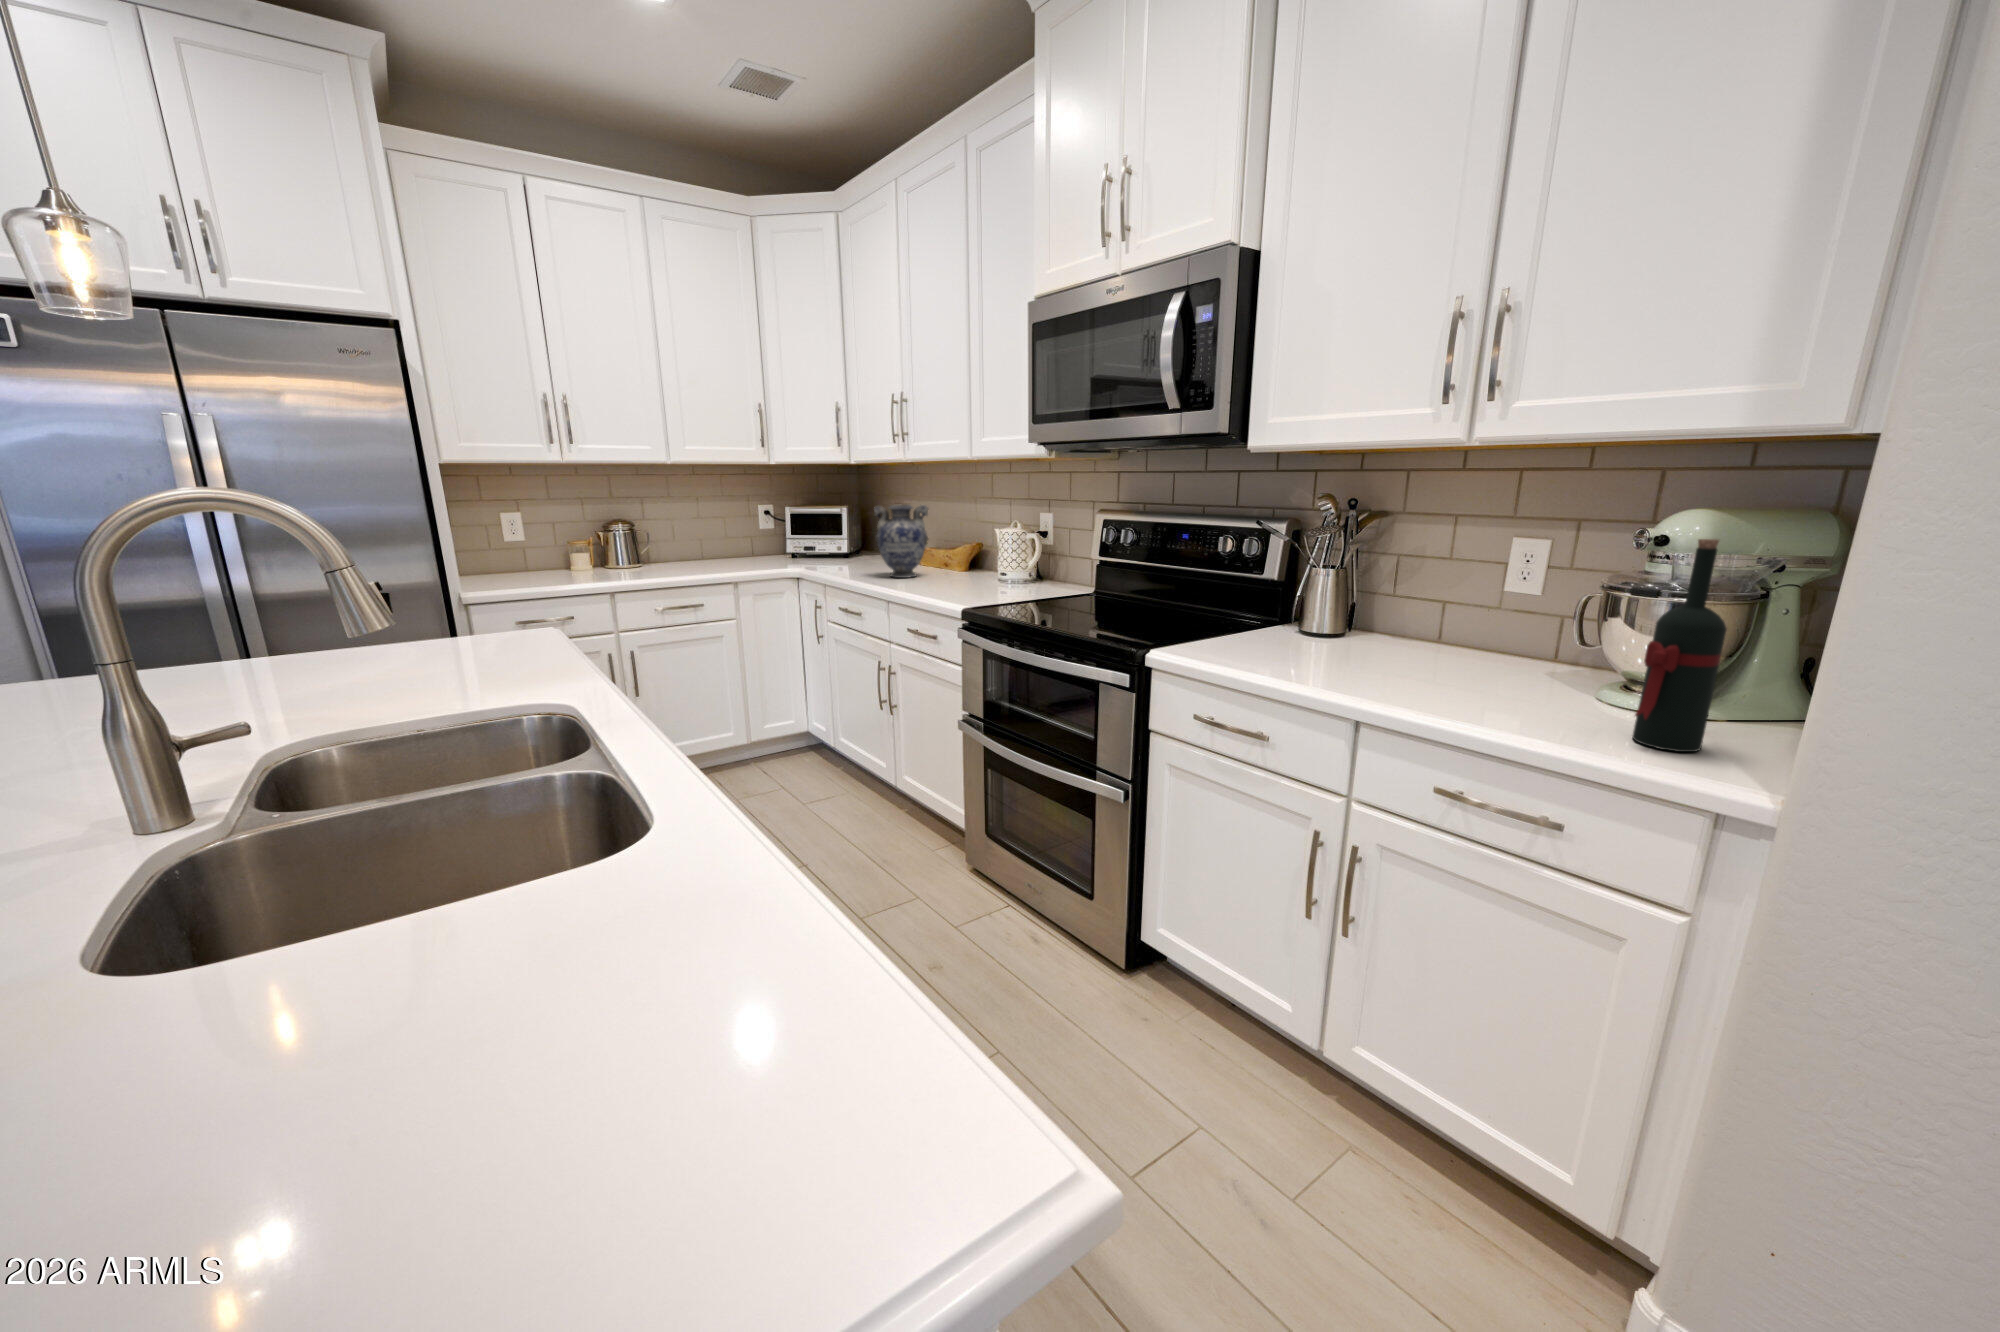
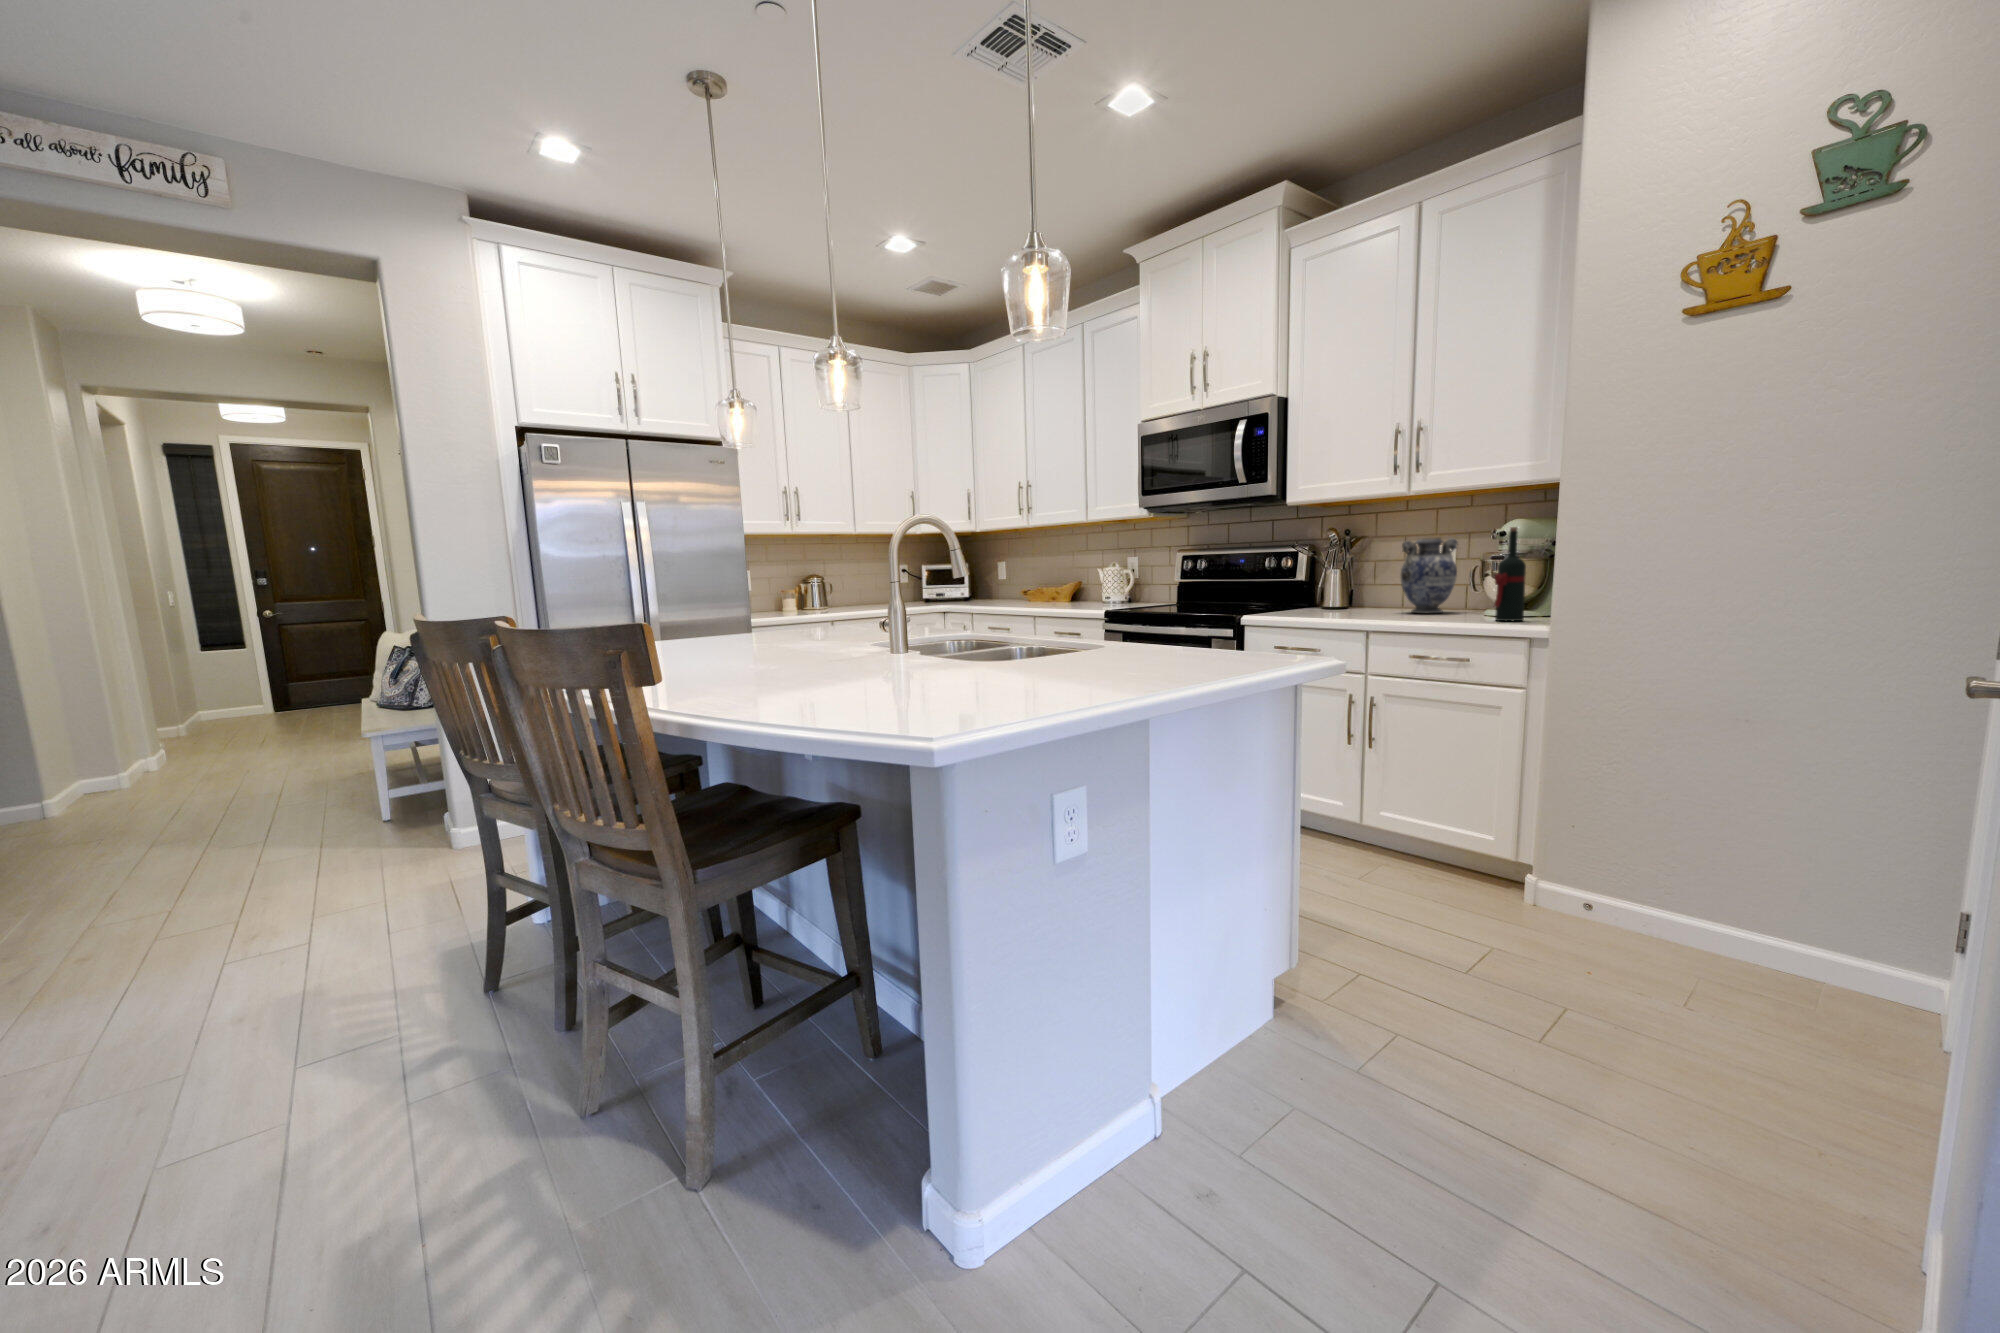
decorative vase: present [874,504,928,578] -> present [1401,537,1458,613]

